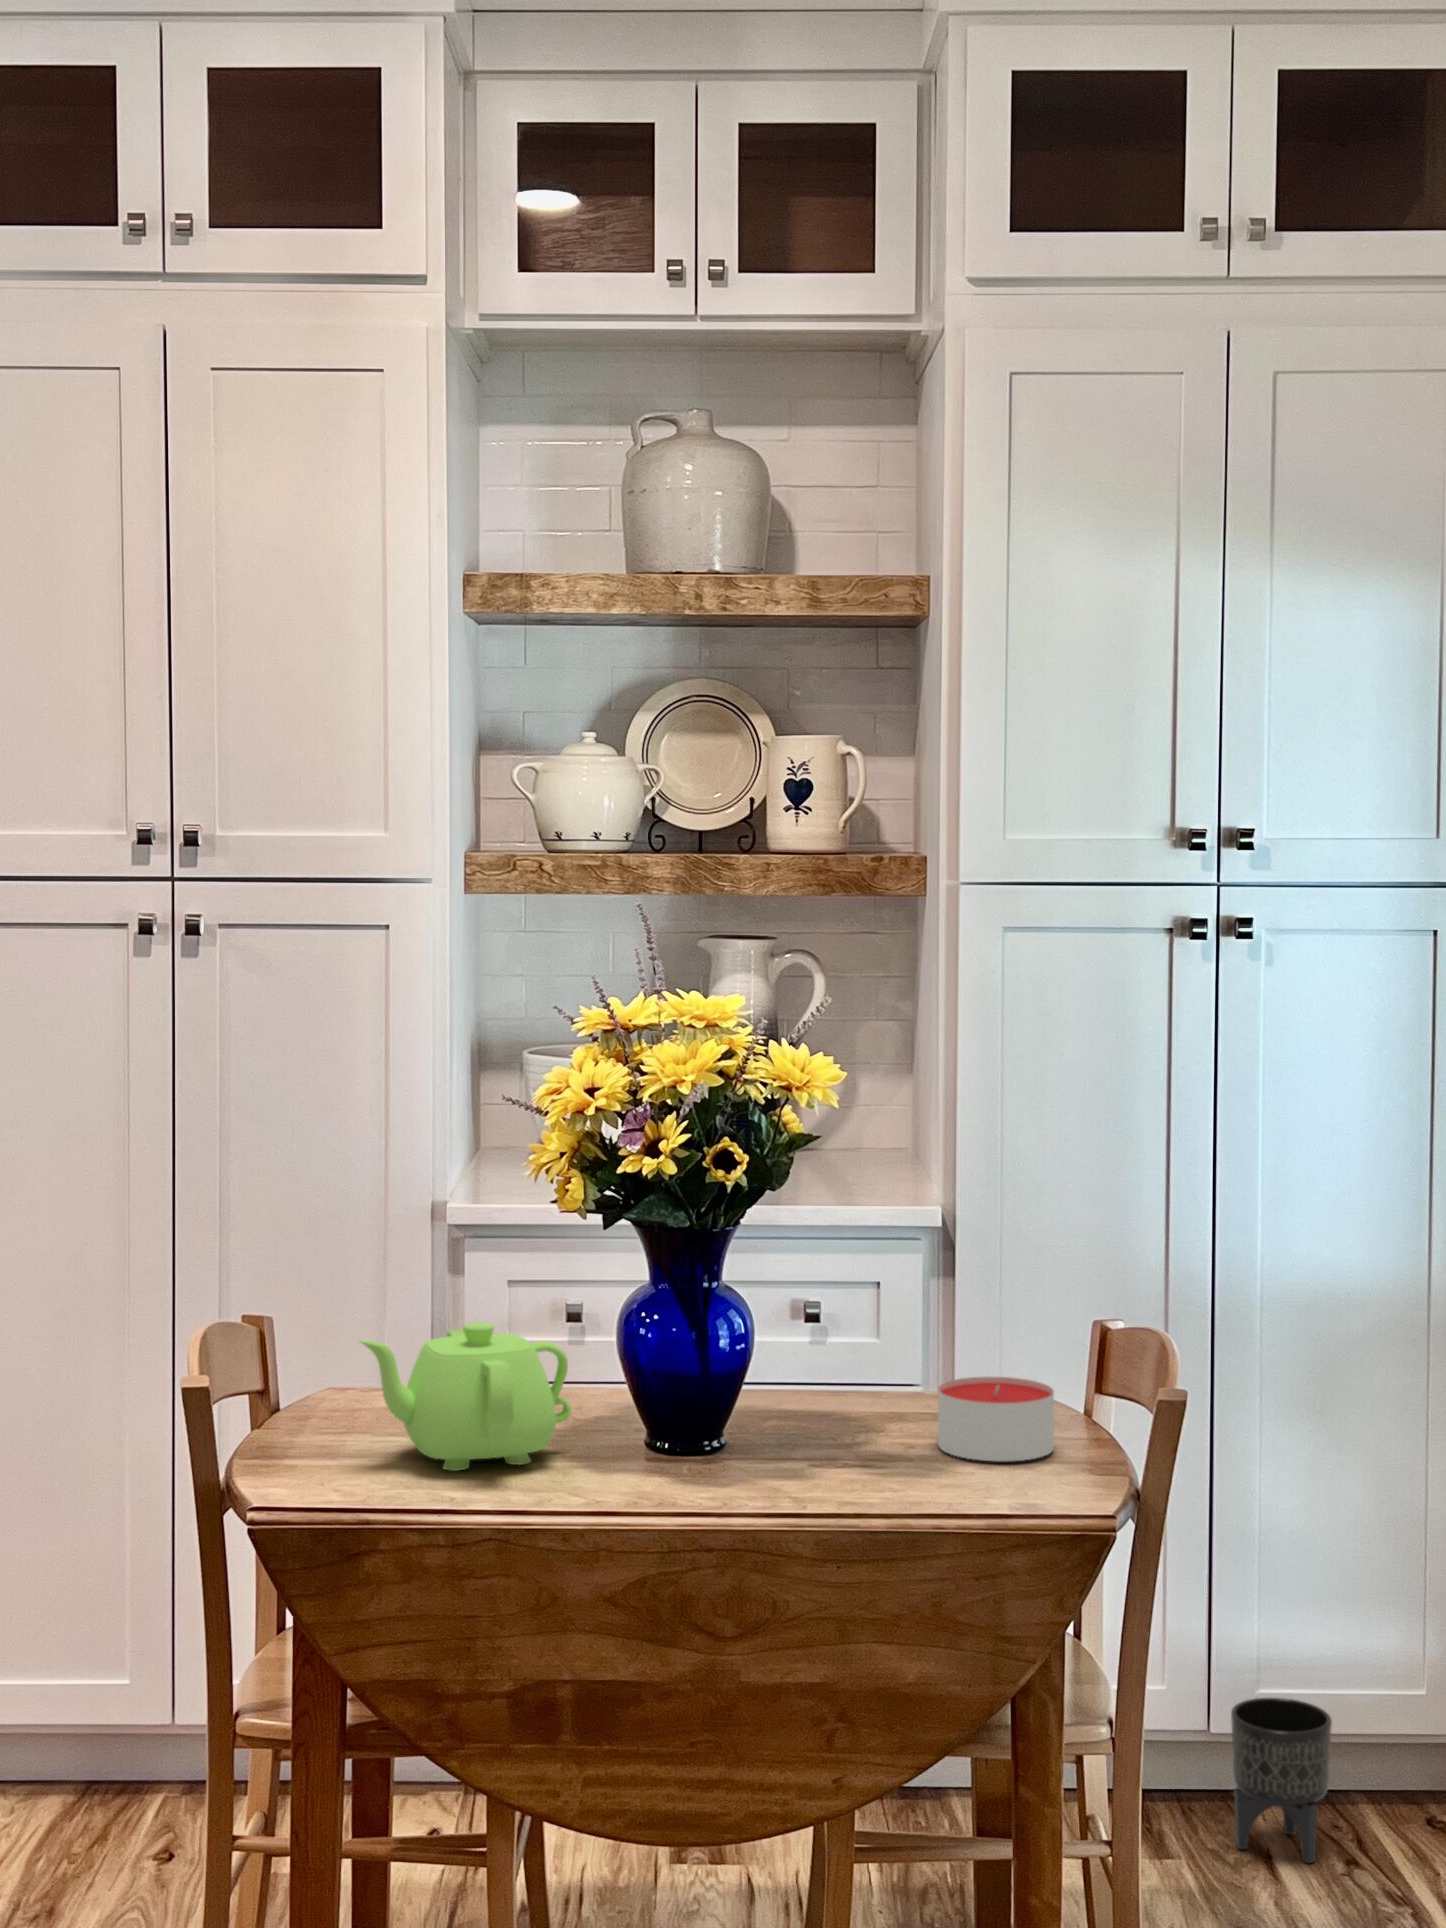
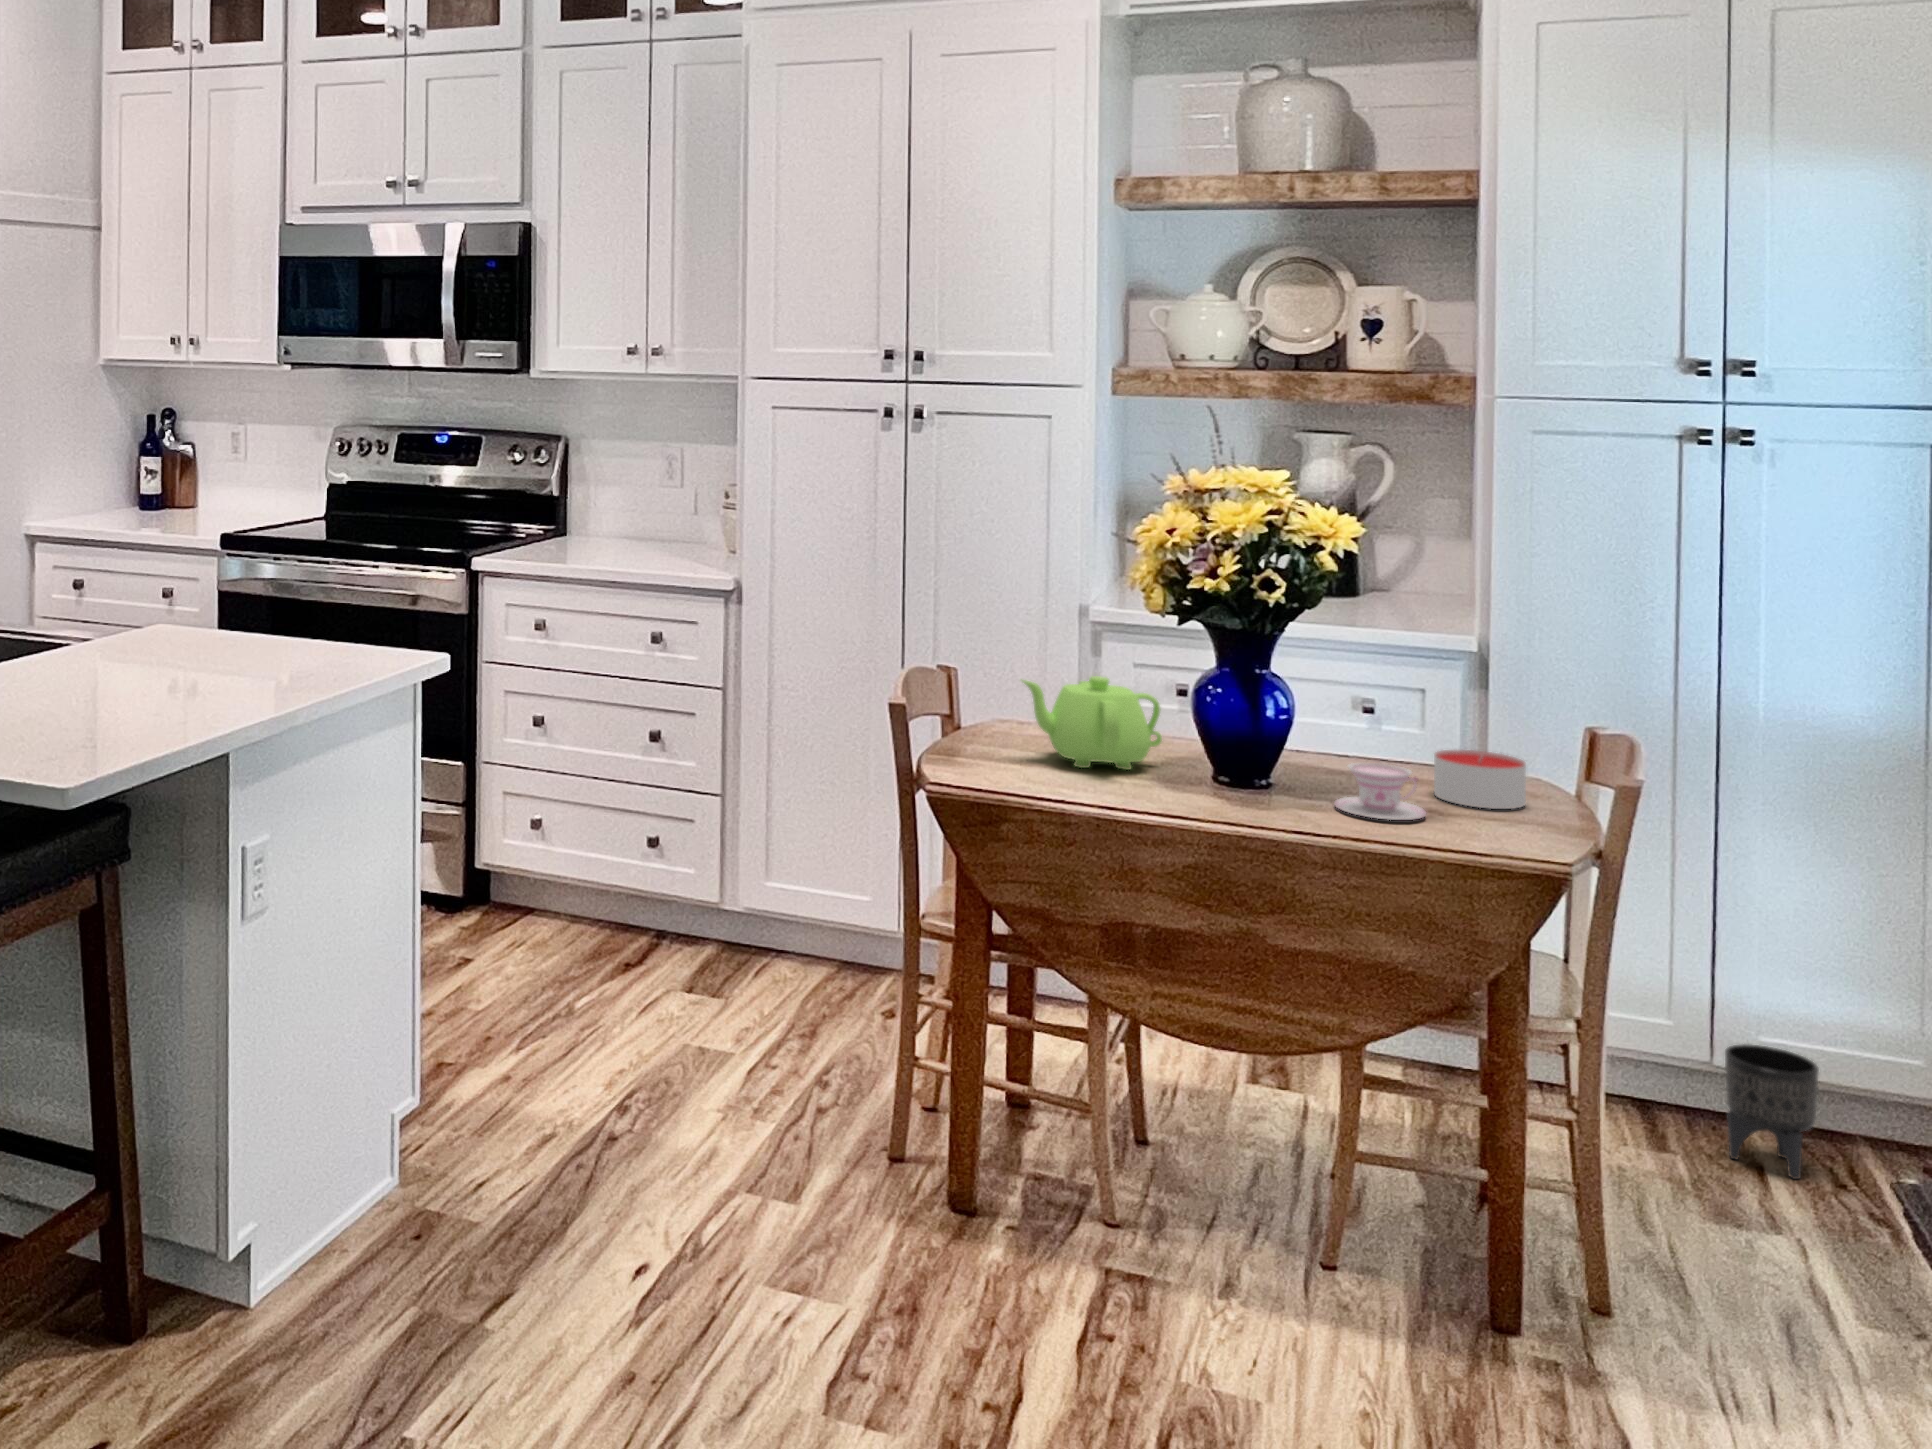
teacup: none [819,1416,941,1501] -> present [1335,763,1426,820]

